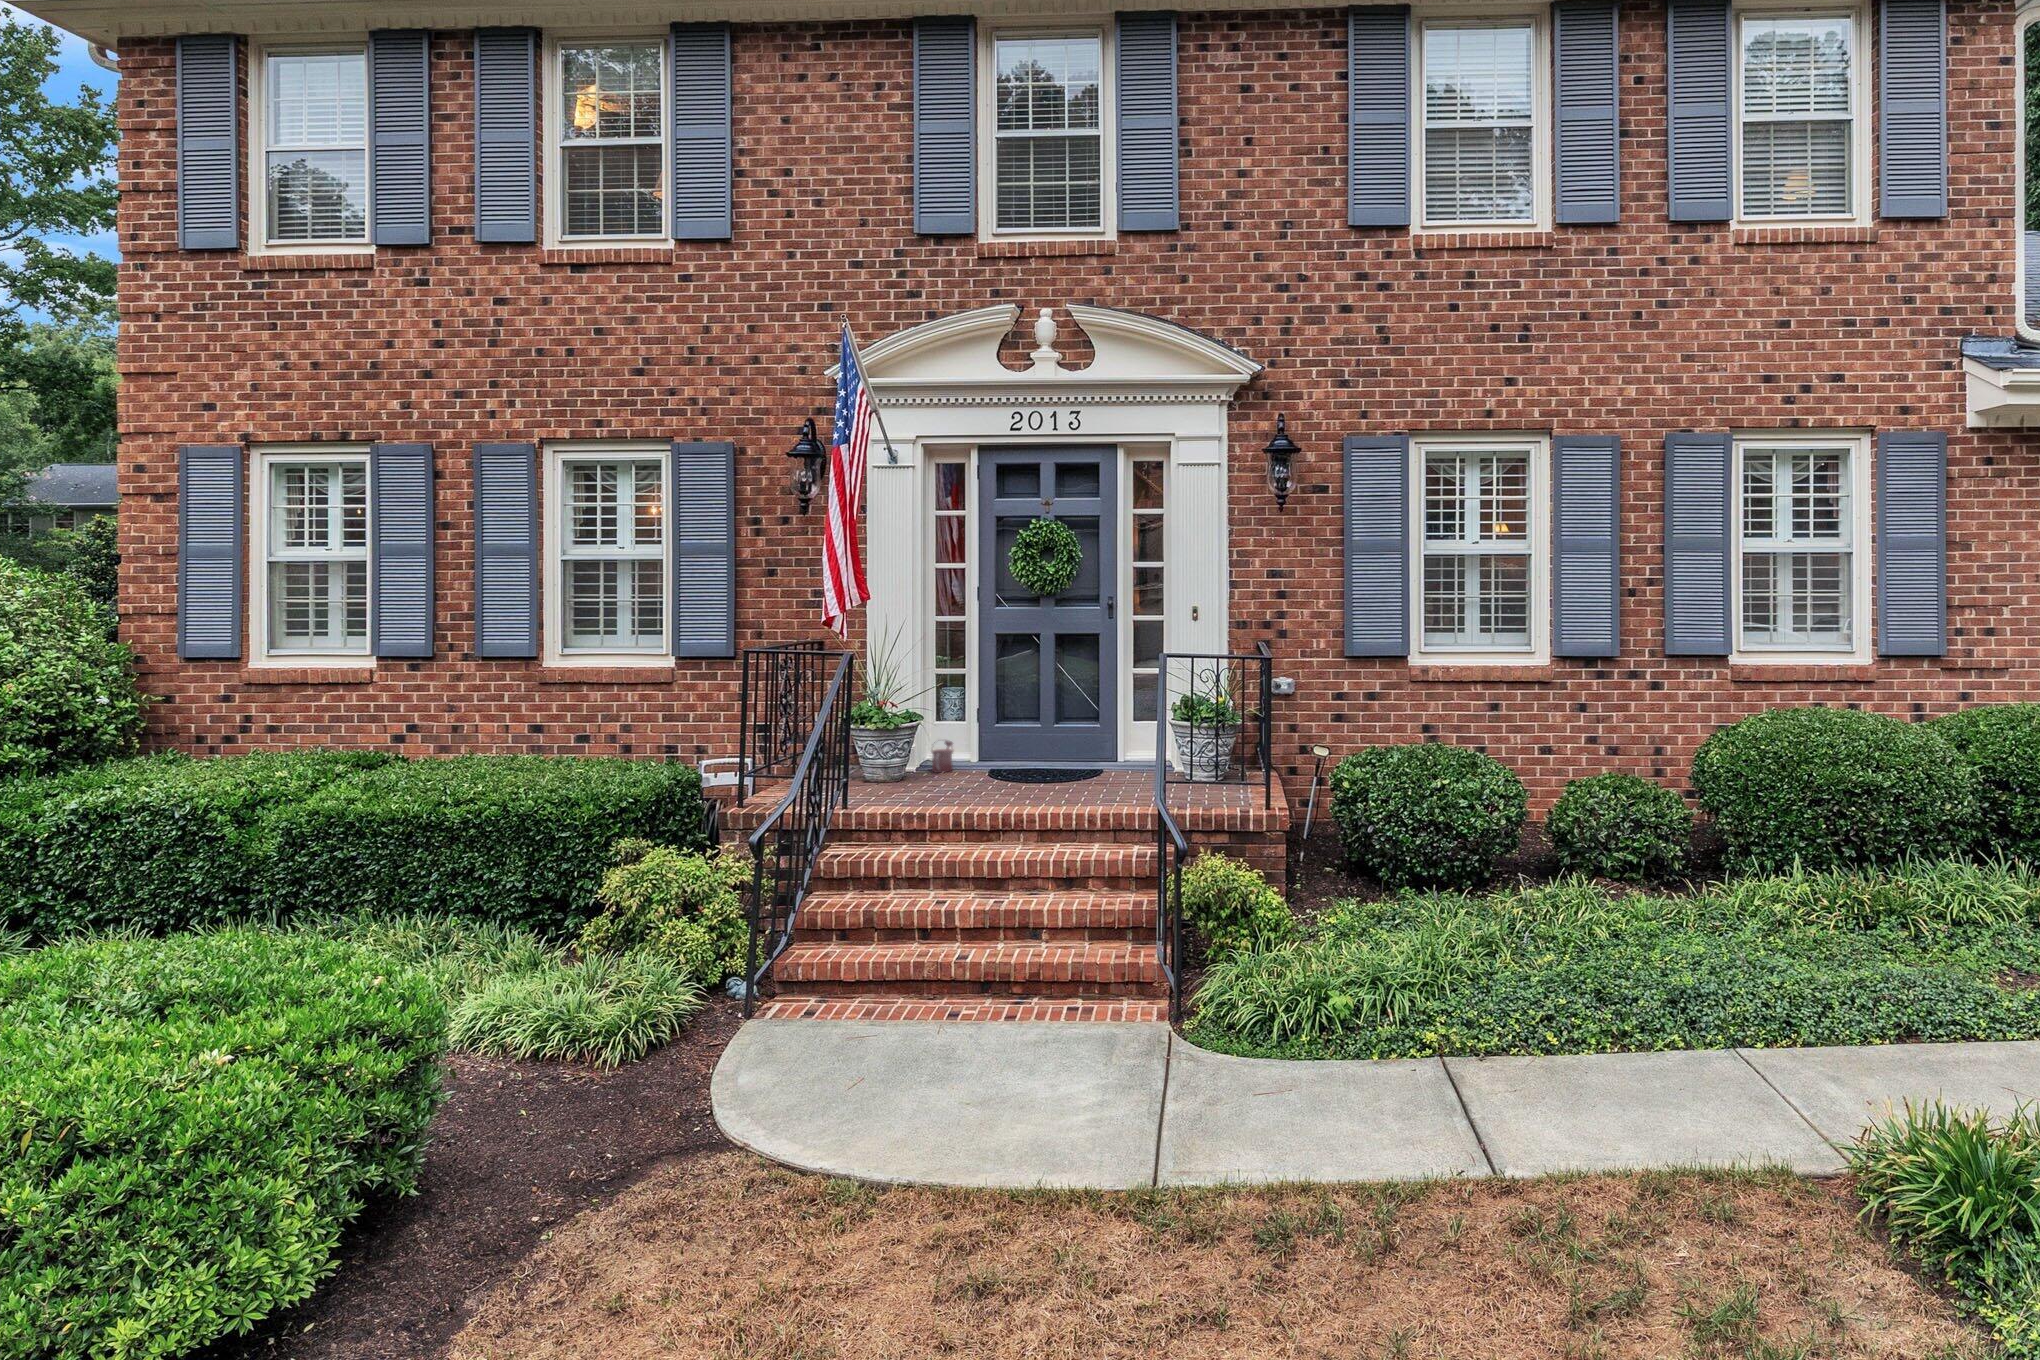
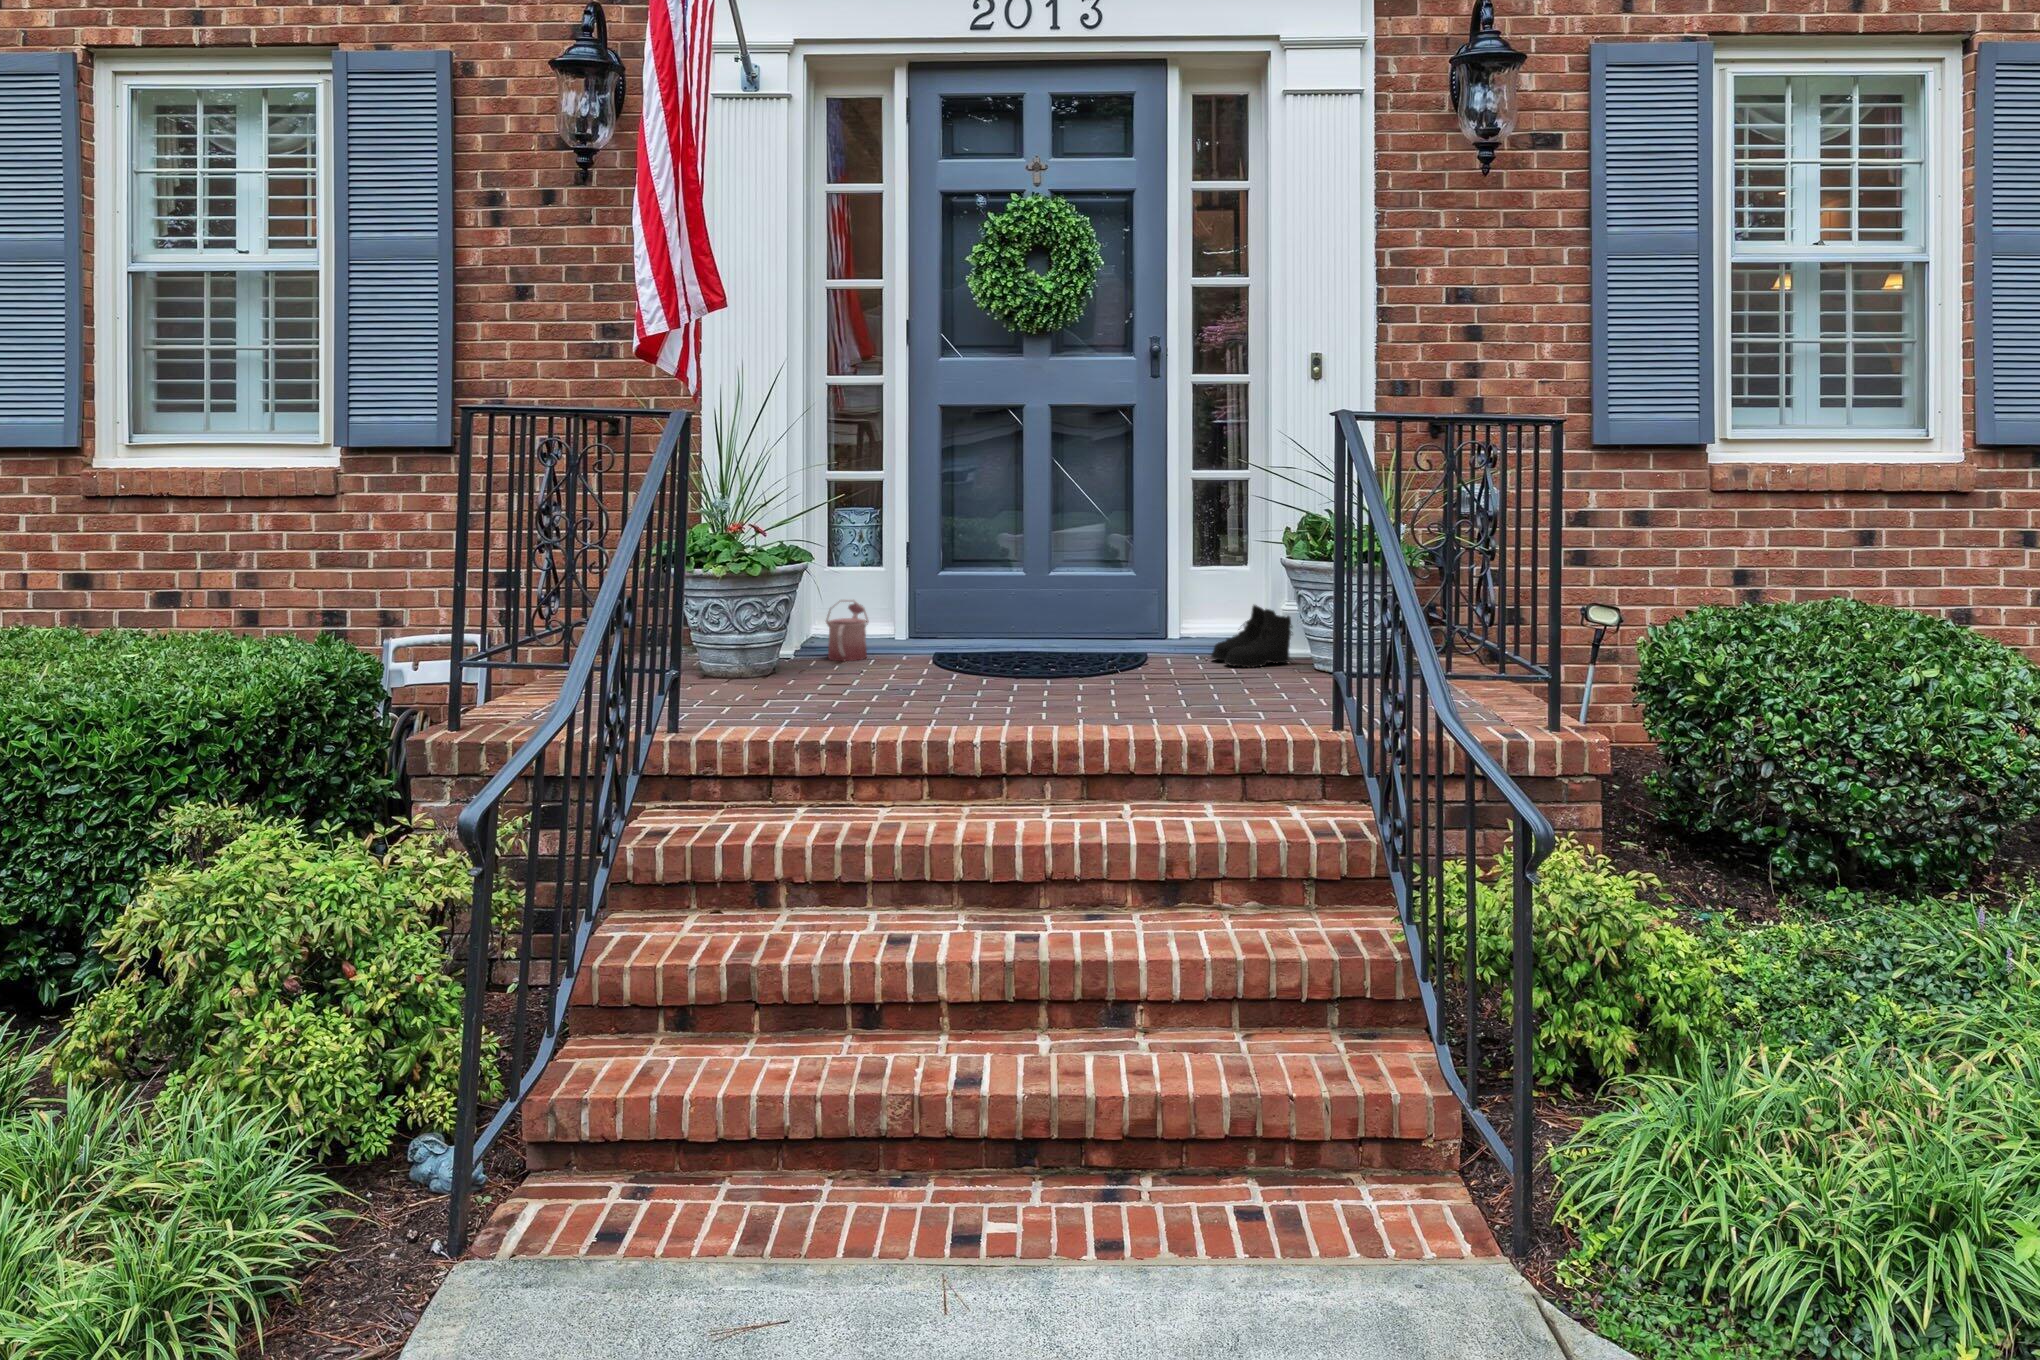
boots: none [1134,743,1177,778] -> present [1211,605,1292,668]

